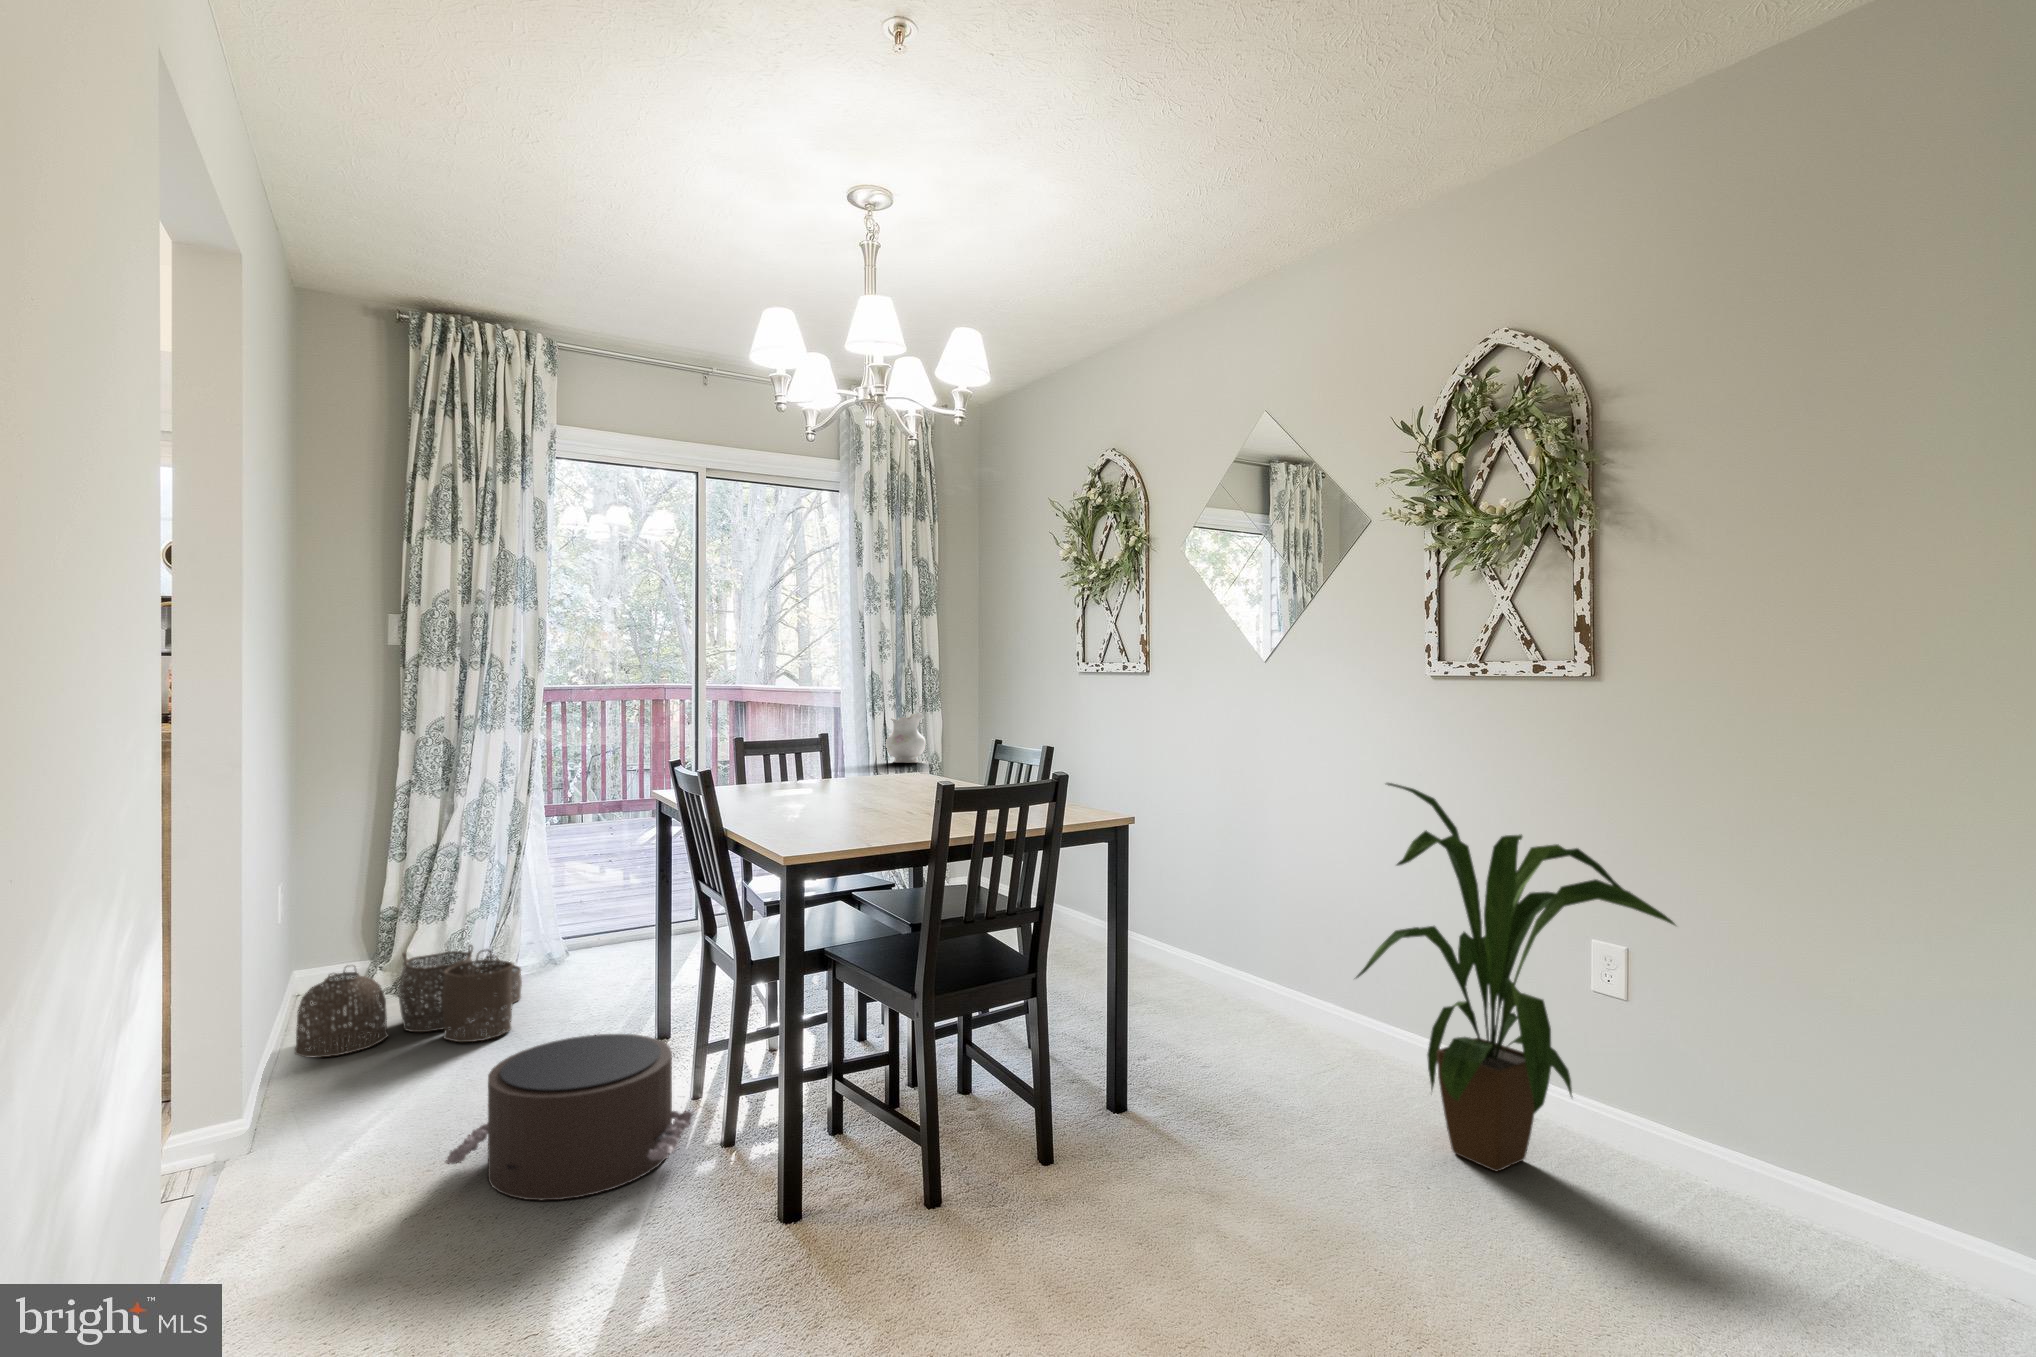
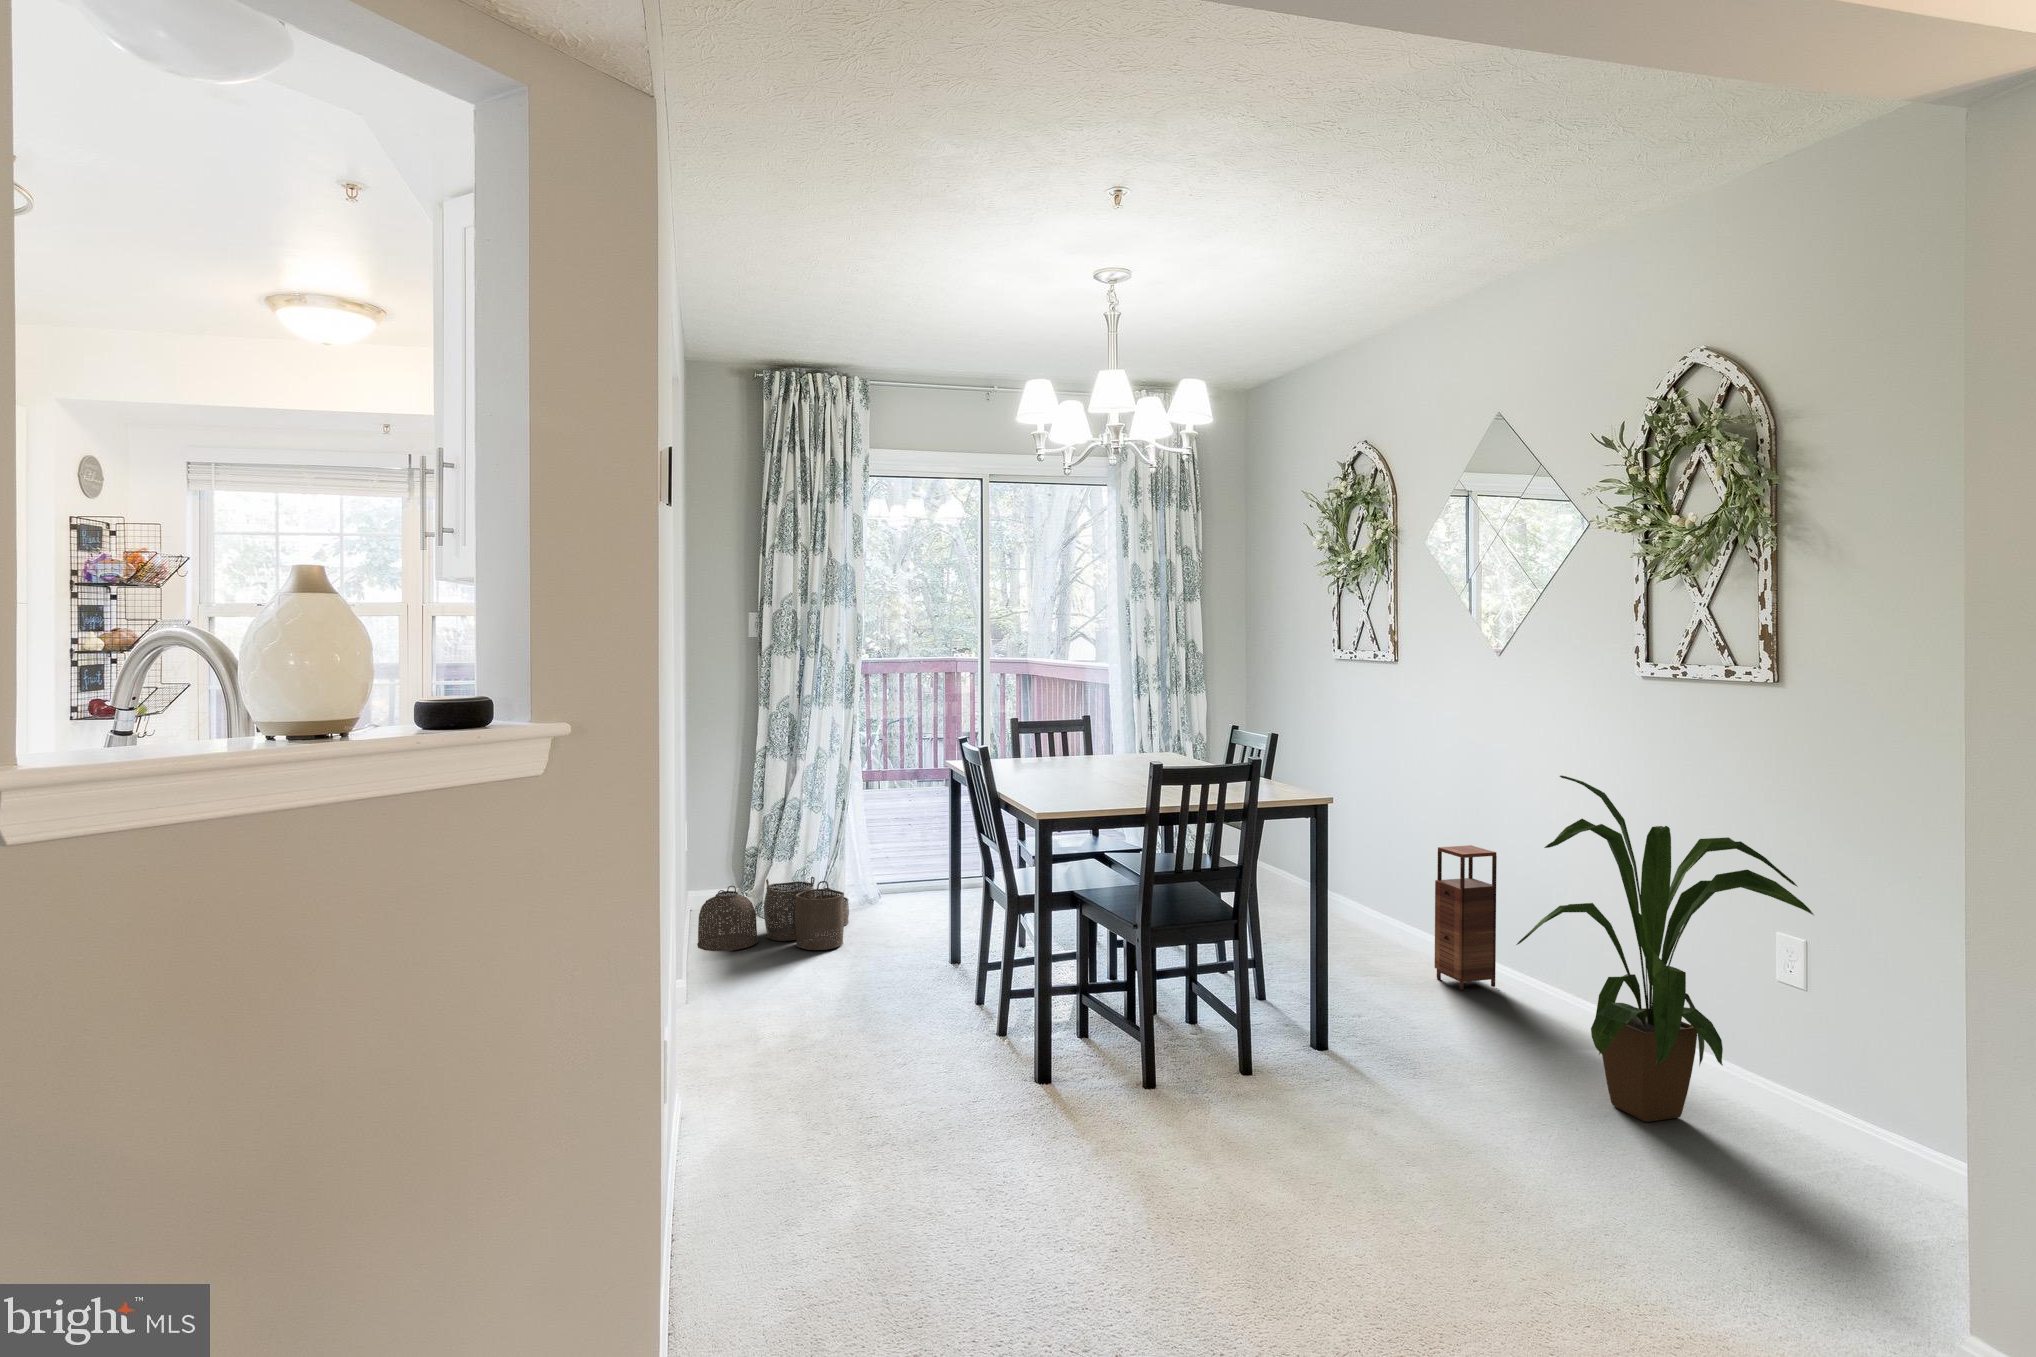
ceramic pitcher: present [885,712,926,763] -> none [1146,691,1188,740]
storage cabinet: none [1211,863,1274,1021] -> present [1435,845,1497,990]
pouf: present [445,1034,694,1201] -> none [806,945,975,1054]

